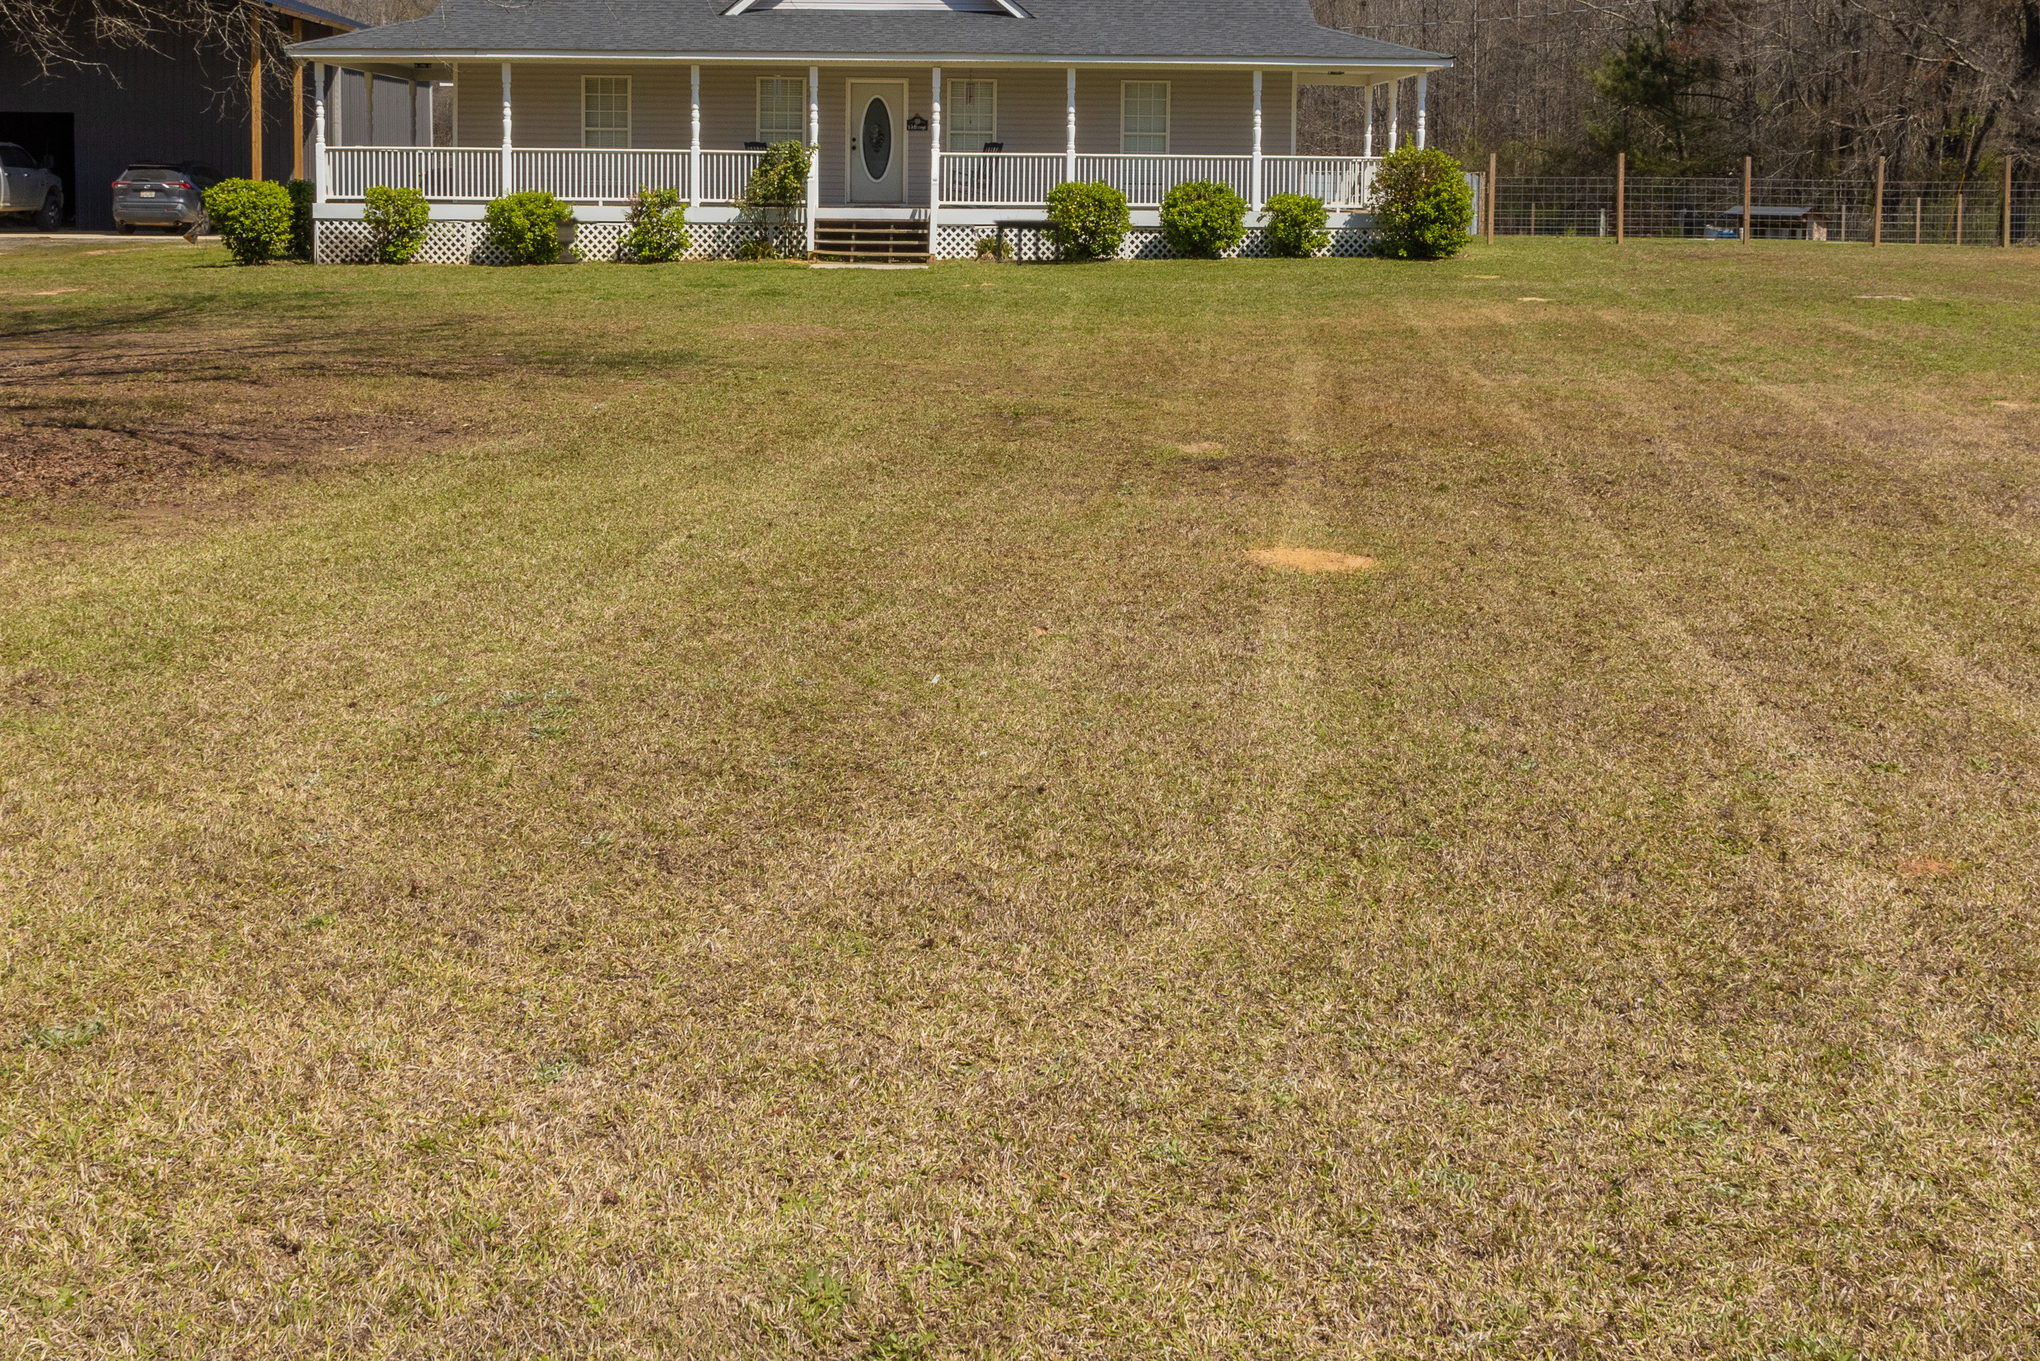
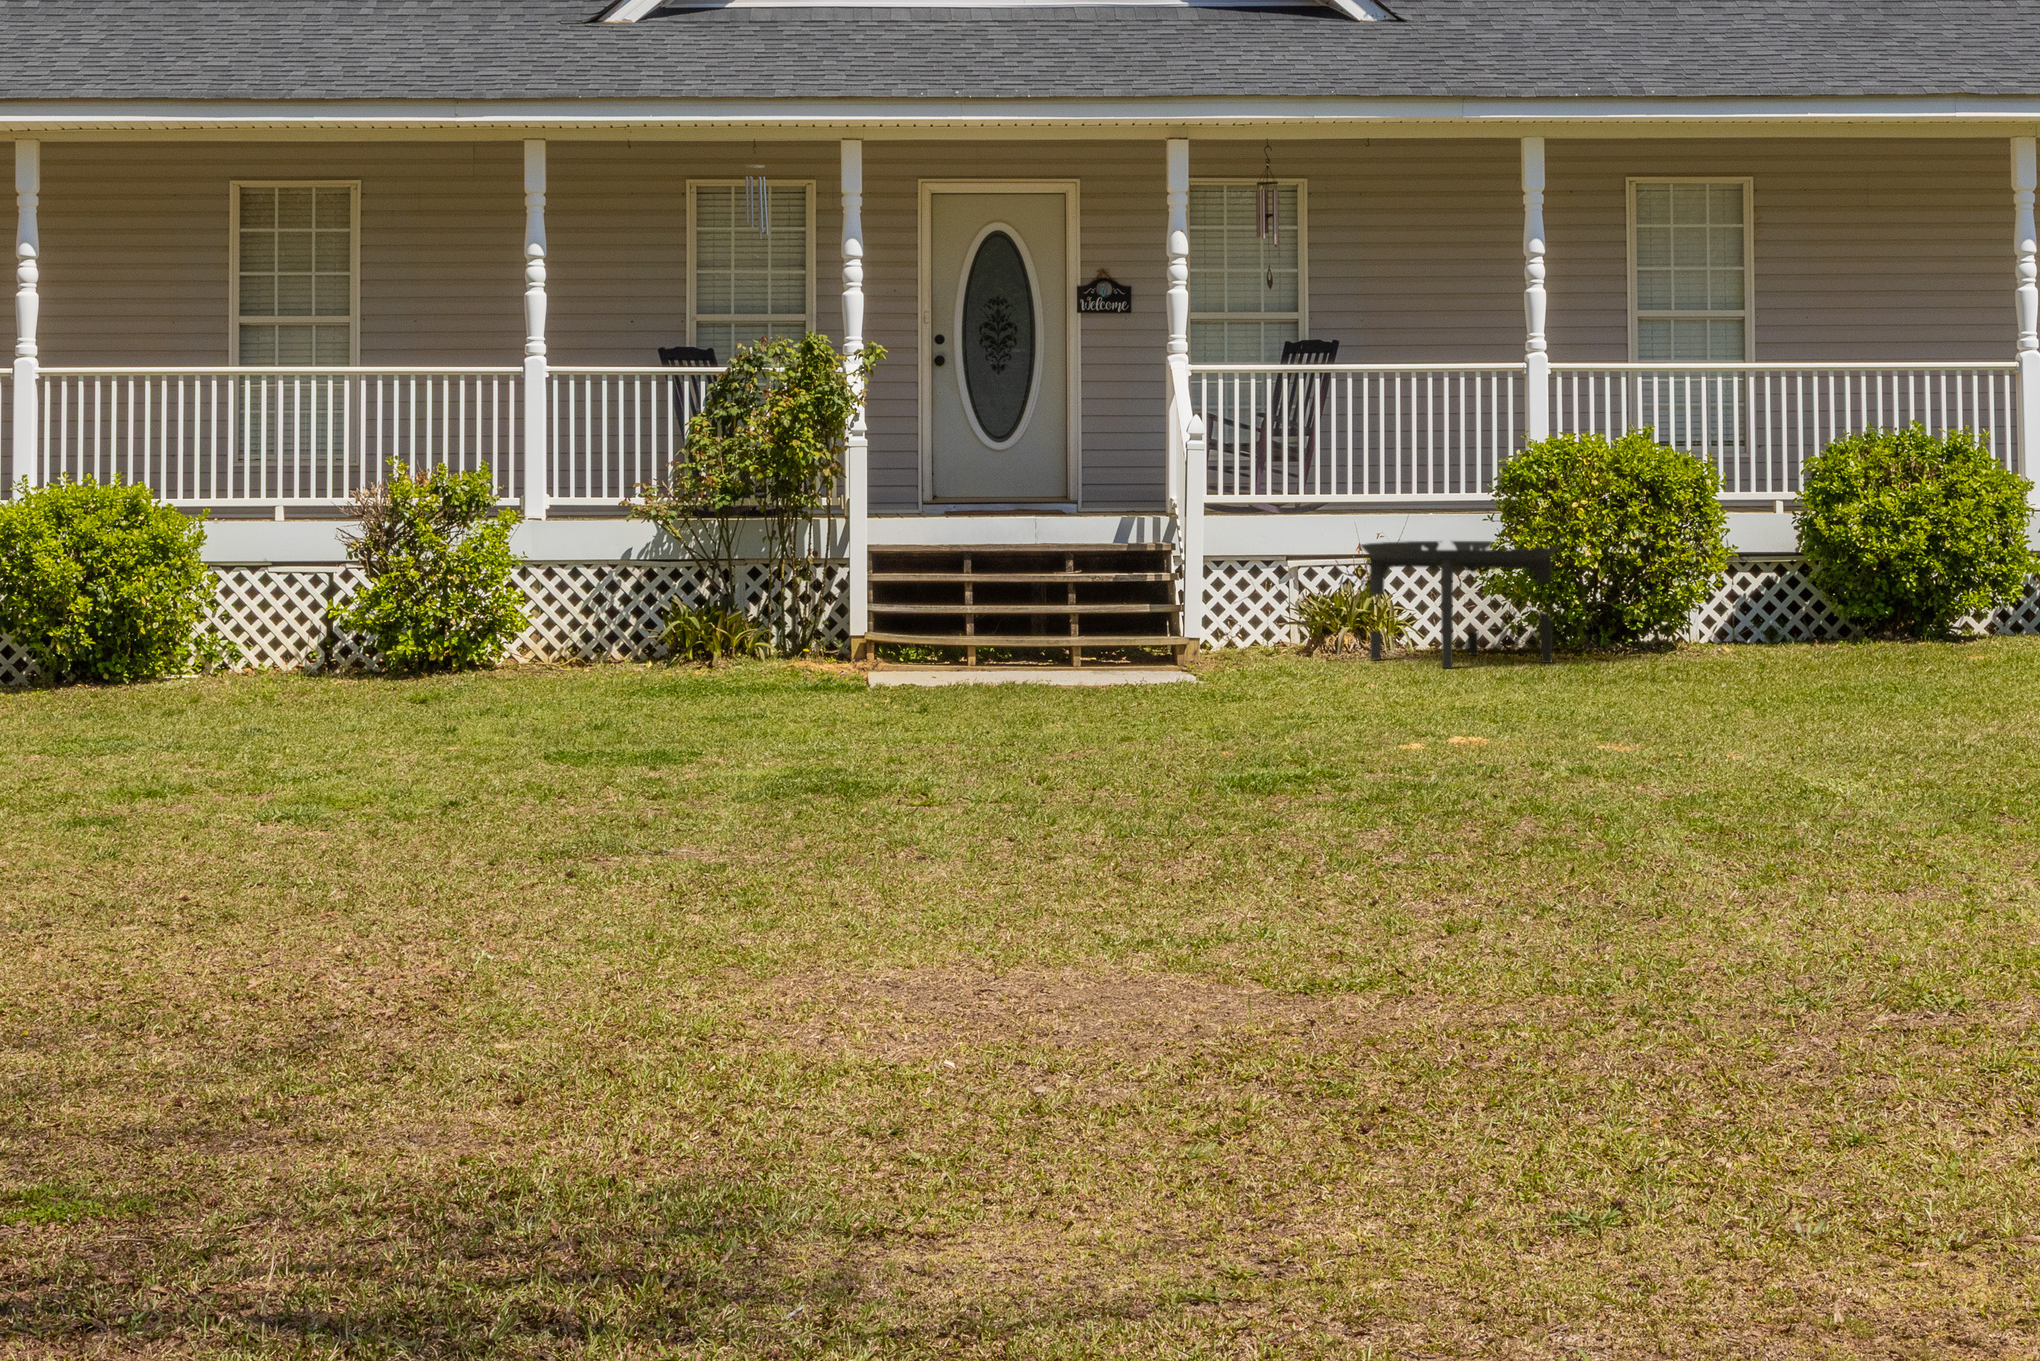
planter: present [554,217,579,263] -> none [149,550,224,682]

